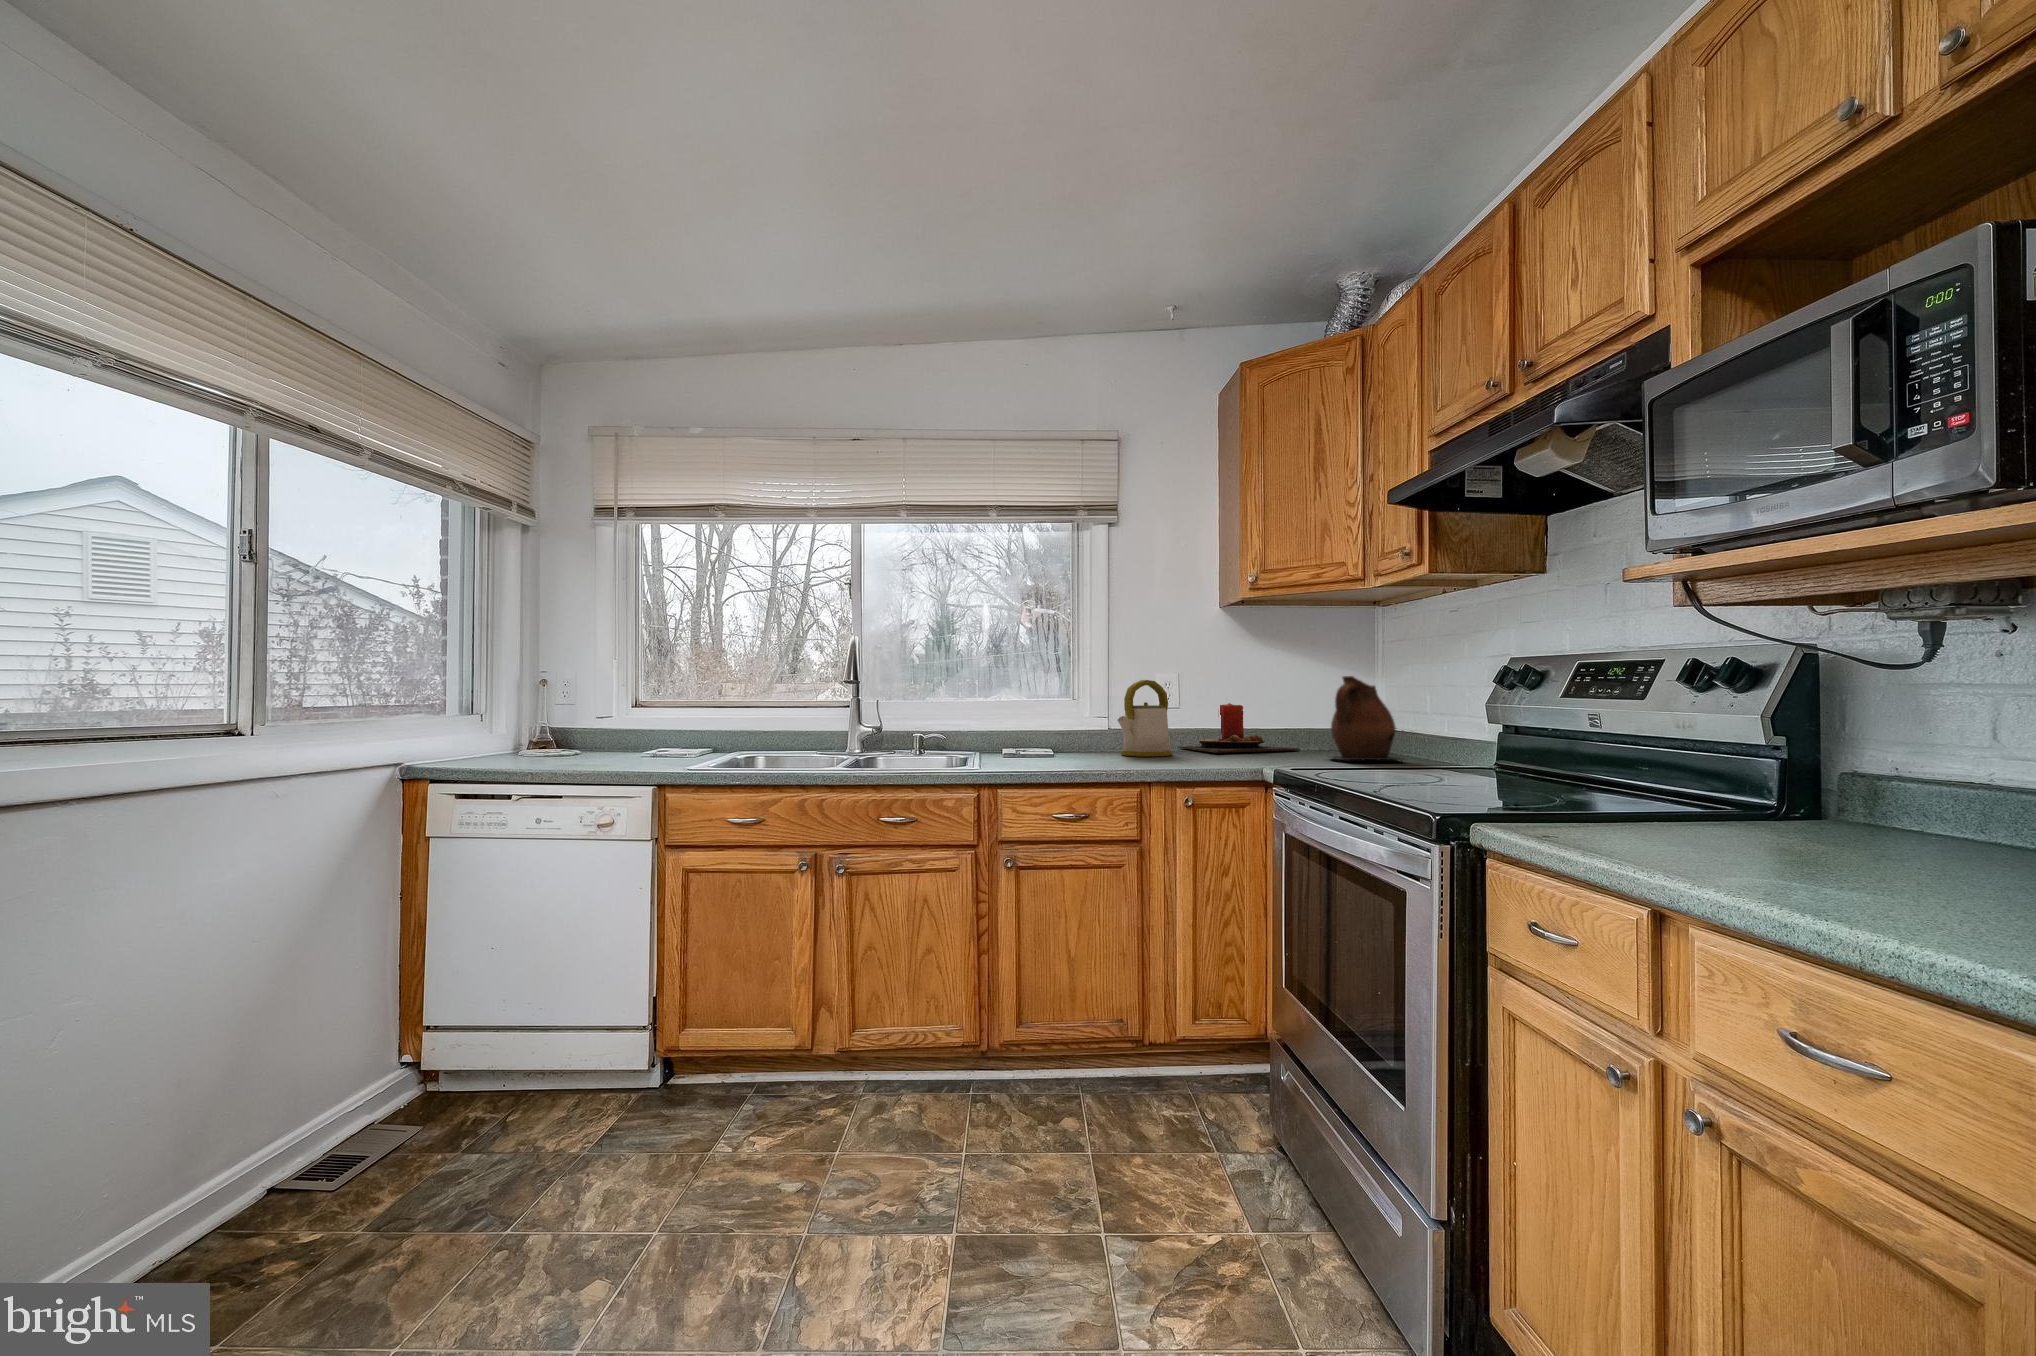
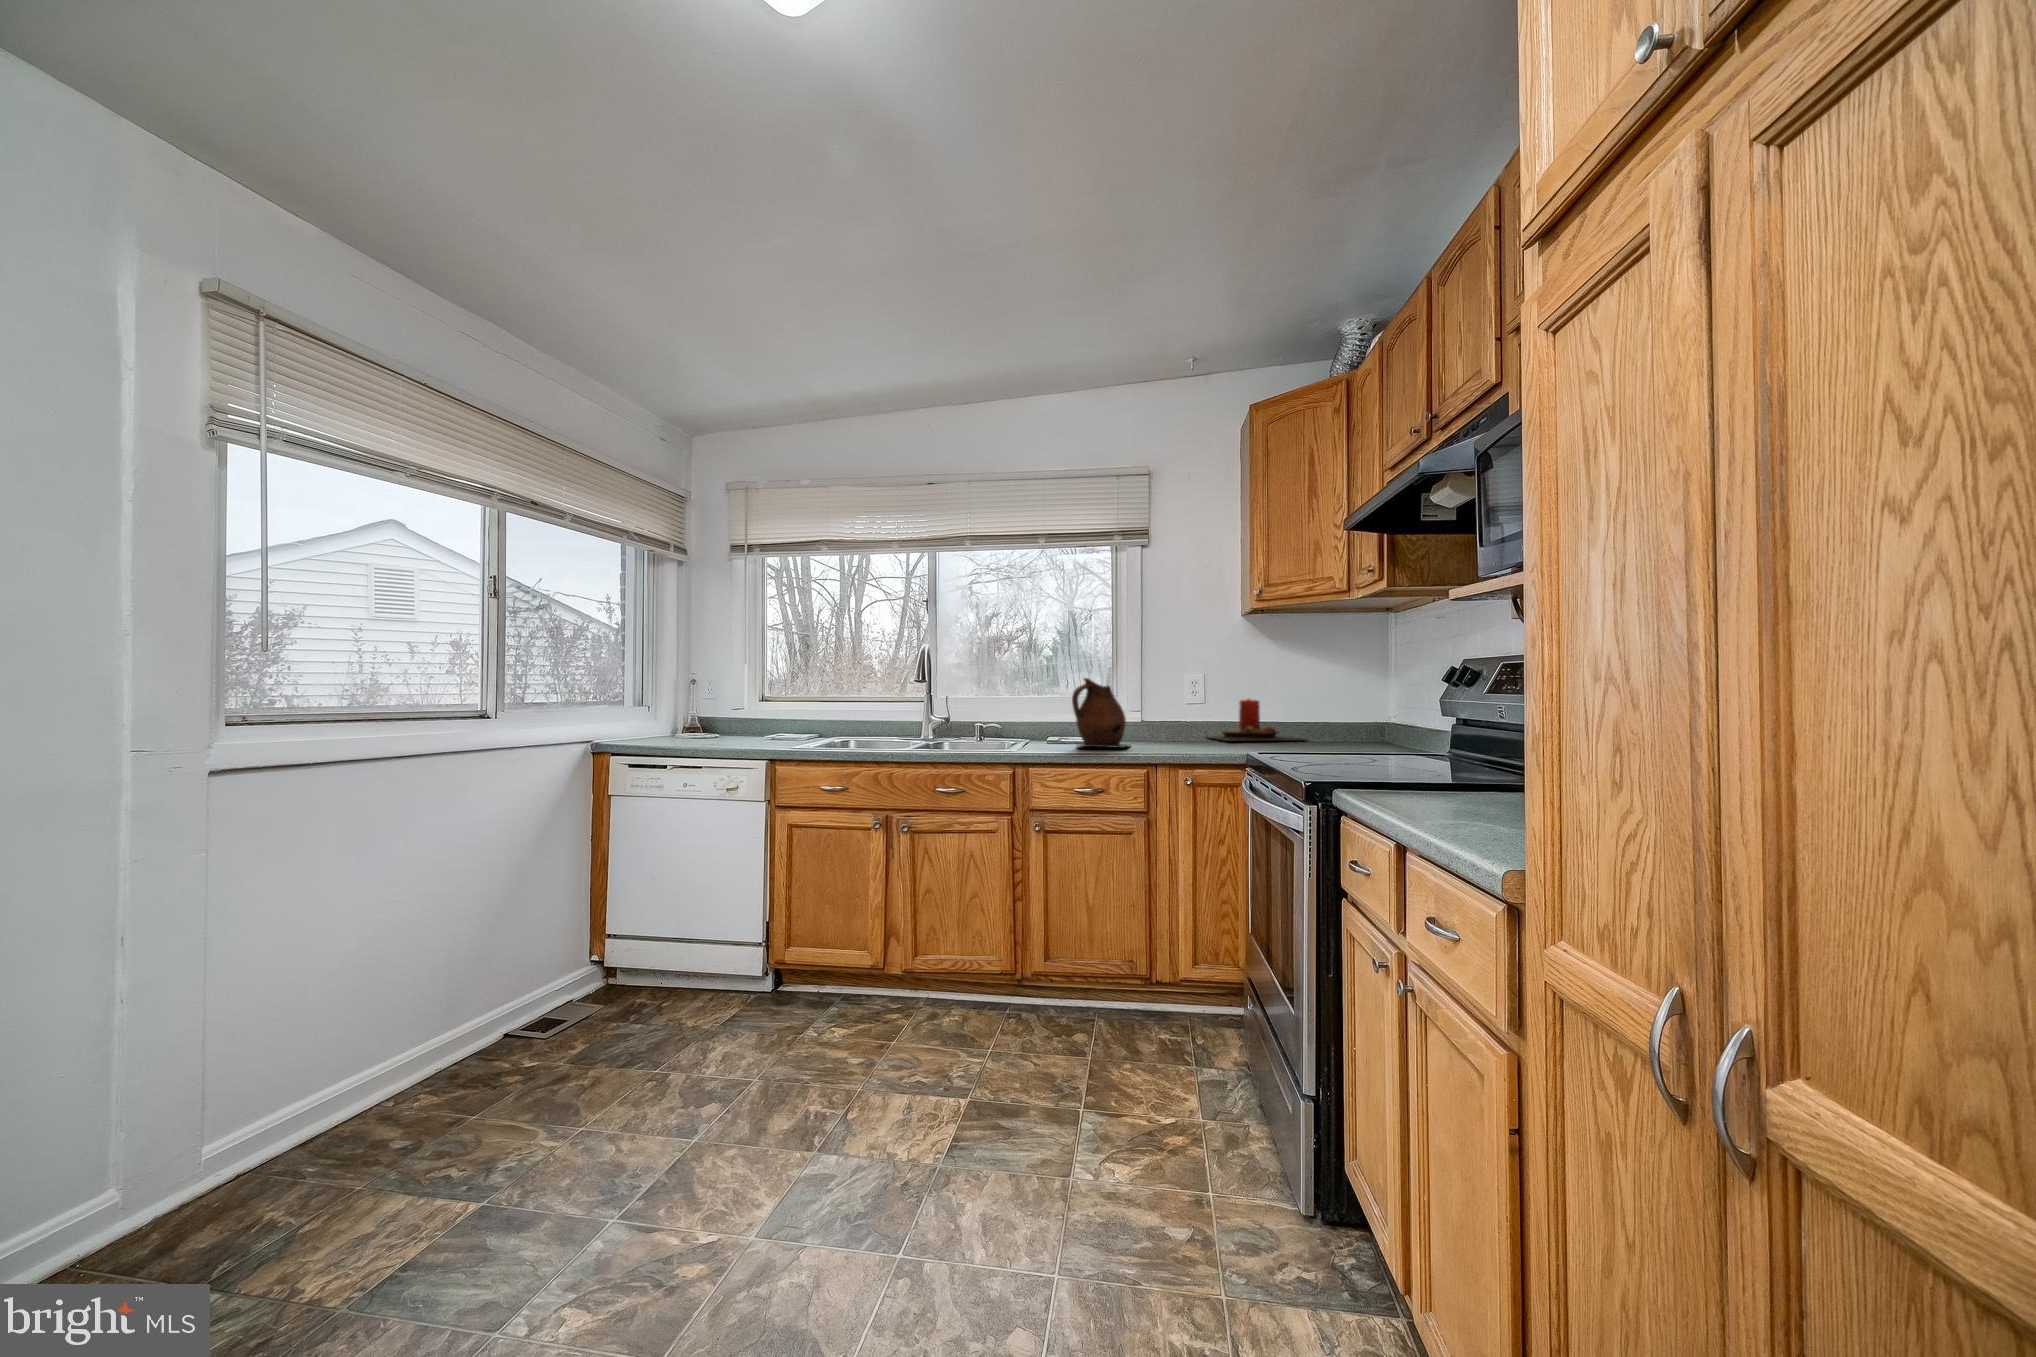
ceramic pitcher: present [1328,676,1403,761] -> present [1072,678,1128,748]
kettle: present [1118,680,1172,756] -> none [1141,678,1191,743]

